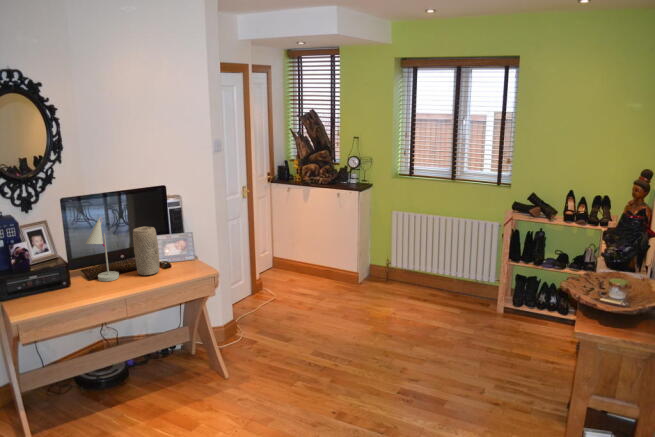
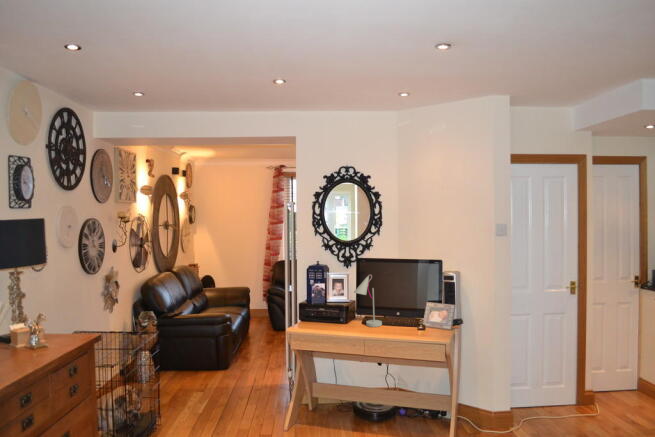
vase: present [133,227,159,275] -> none [393,288,413,329]

